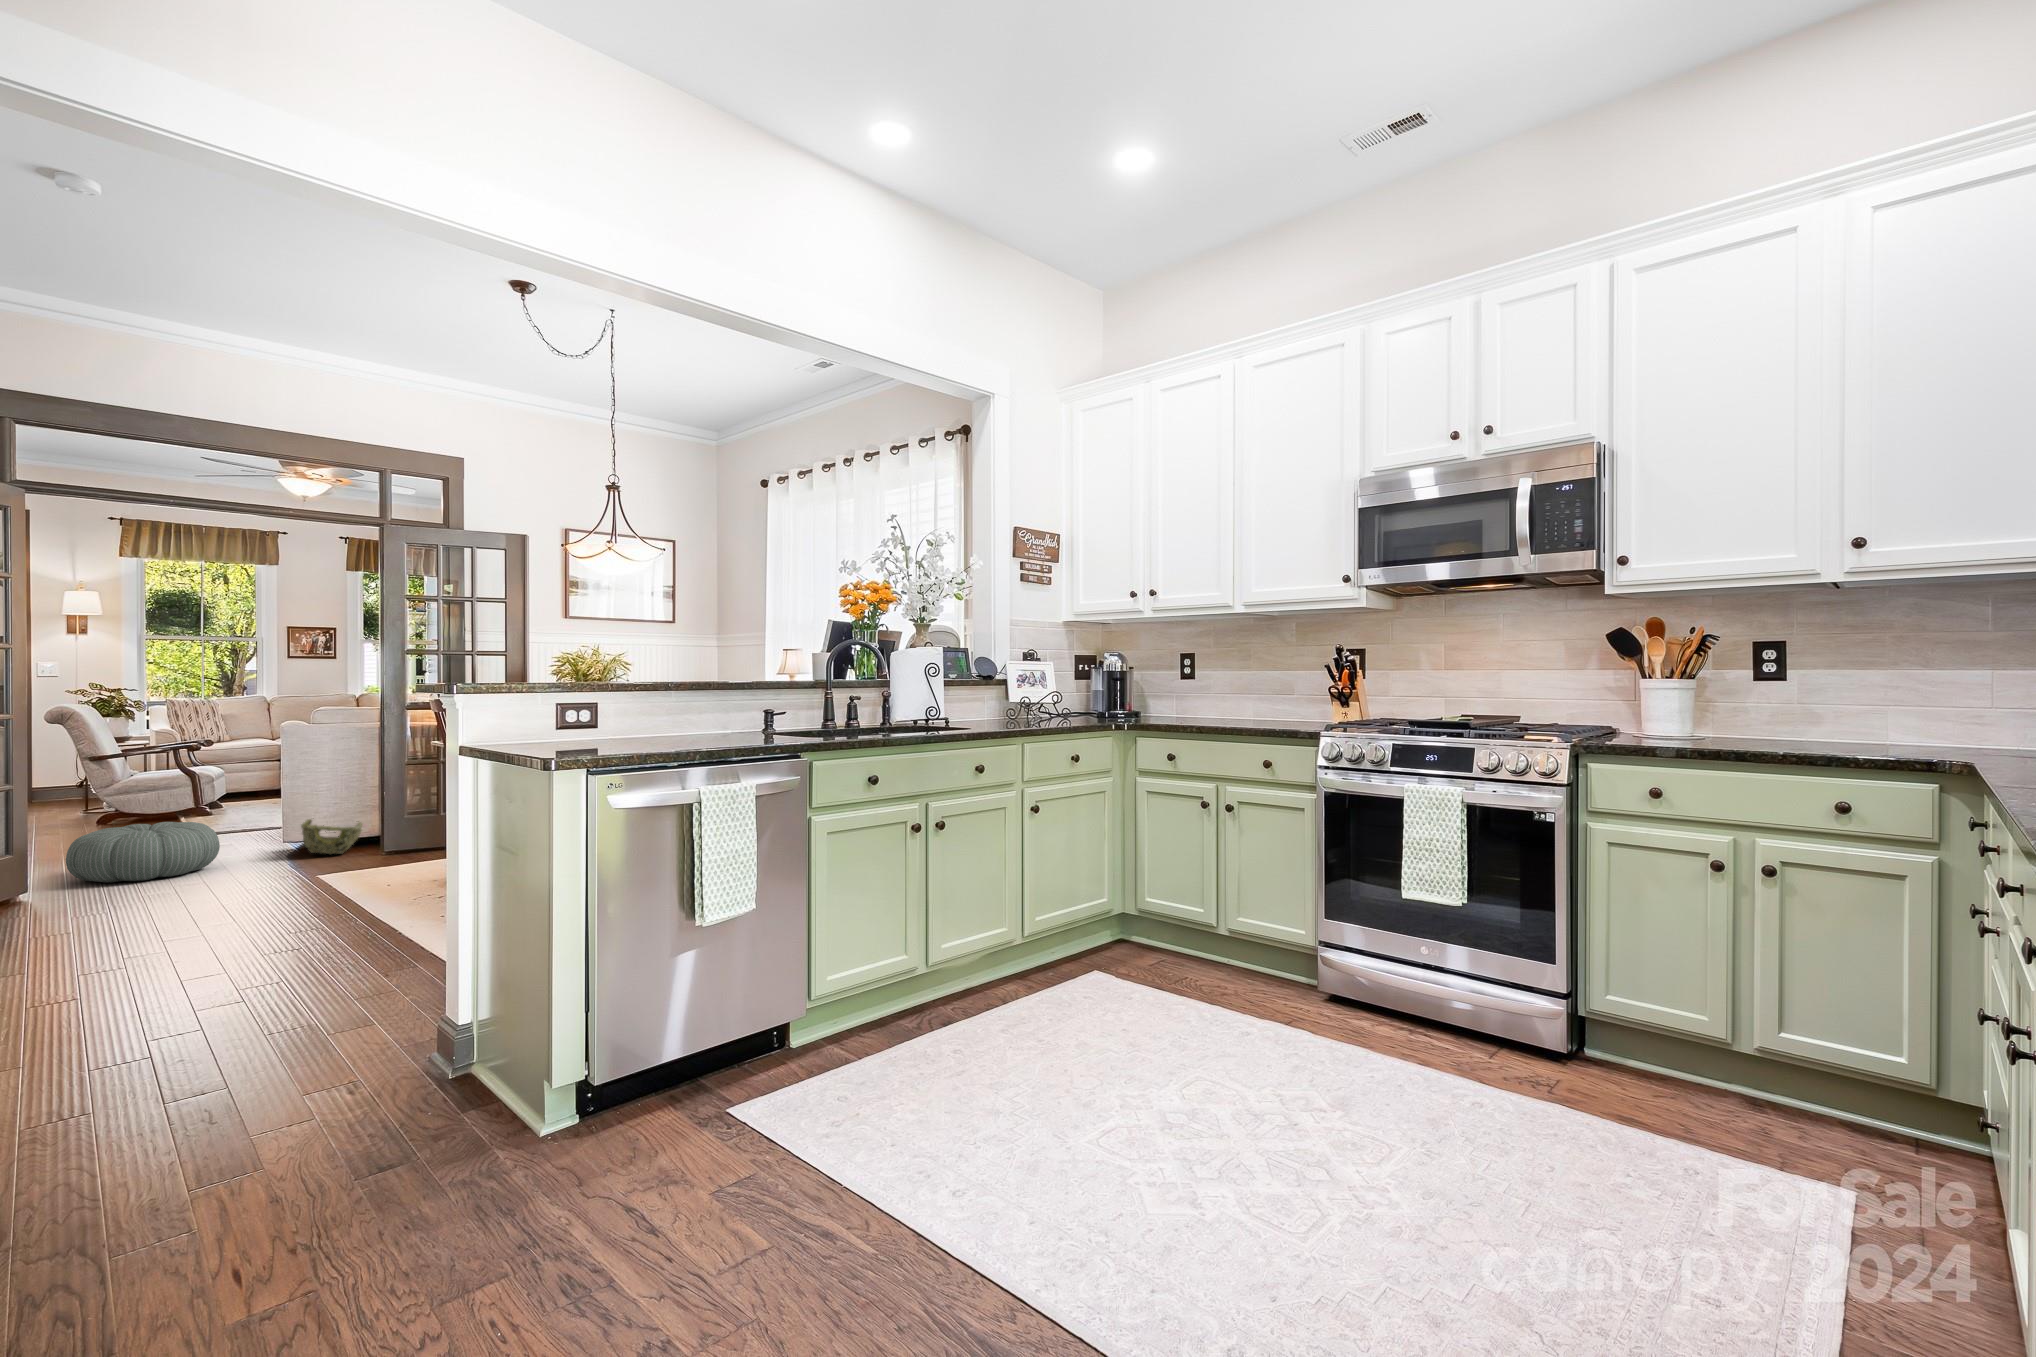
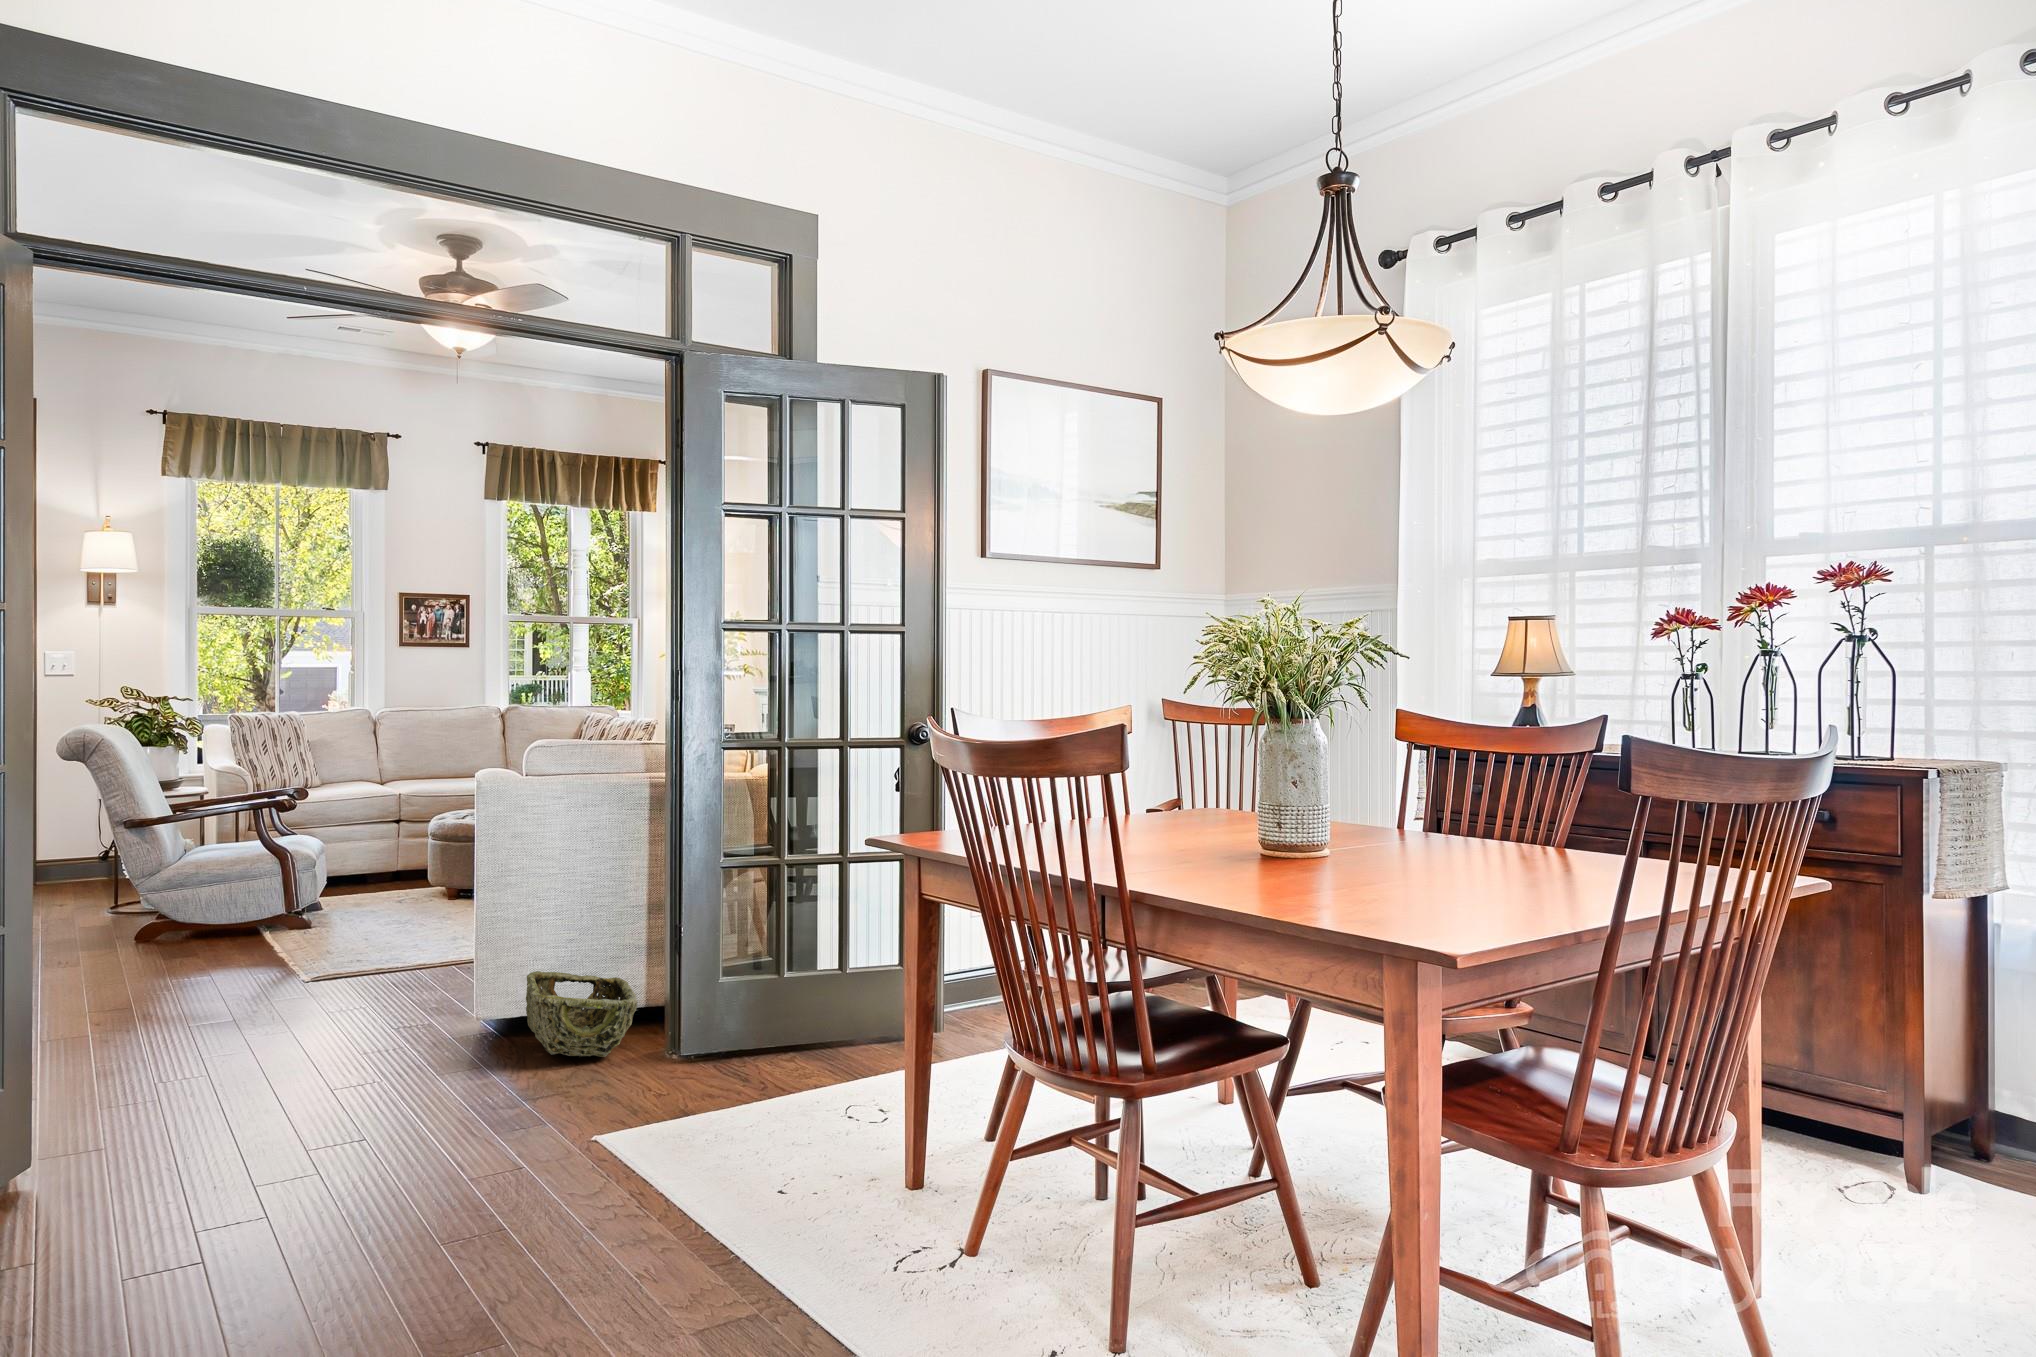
pouf: present [66,822,220,883] -> none [104,985,387,1136]

